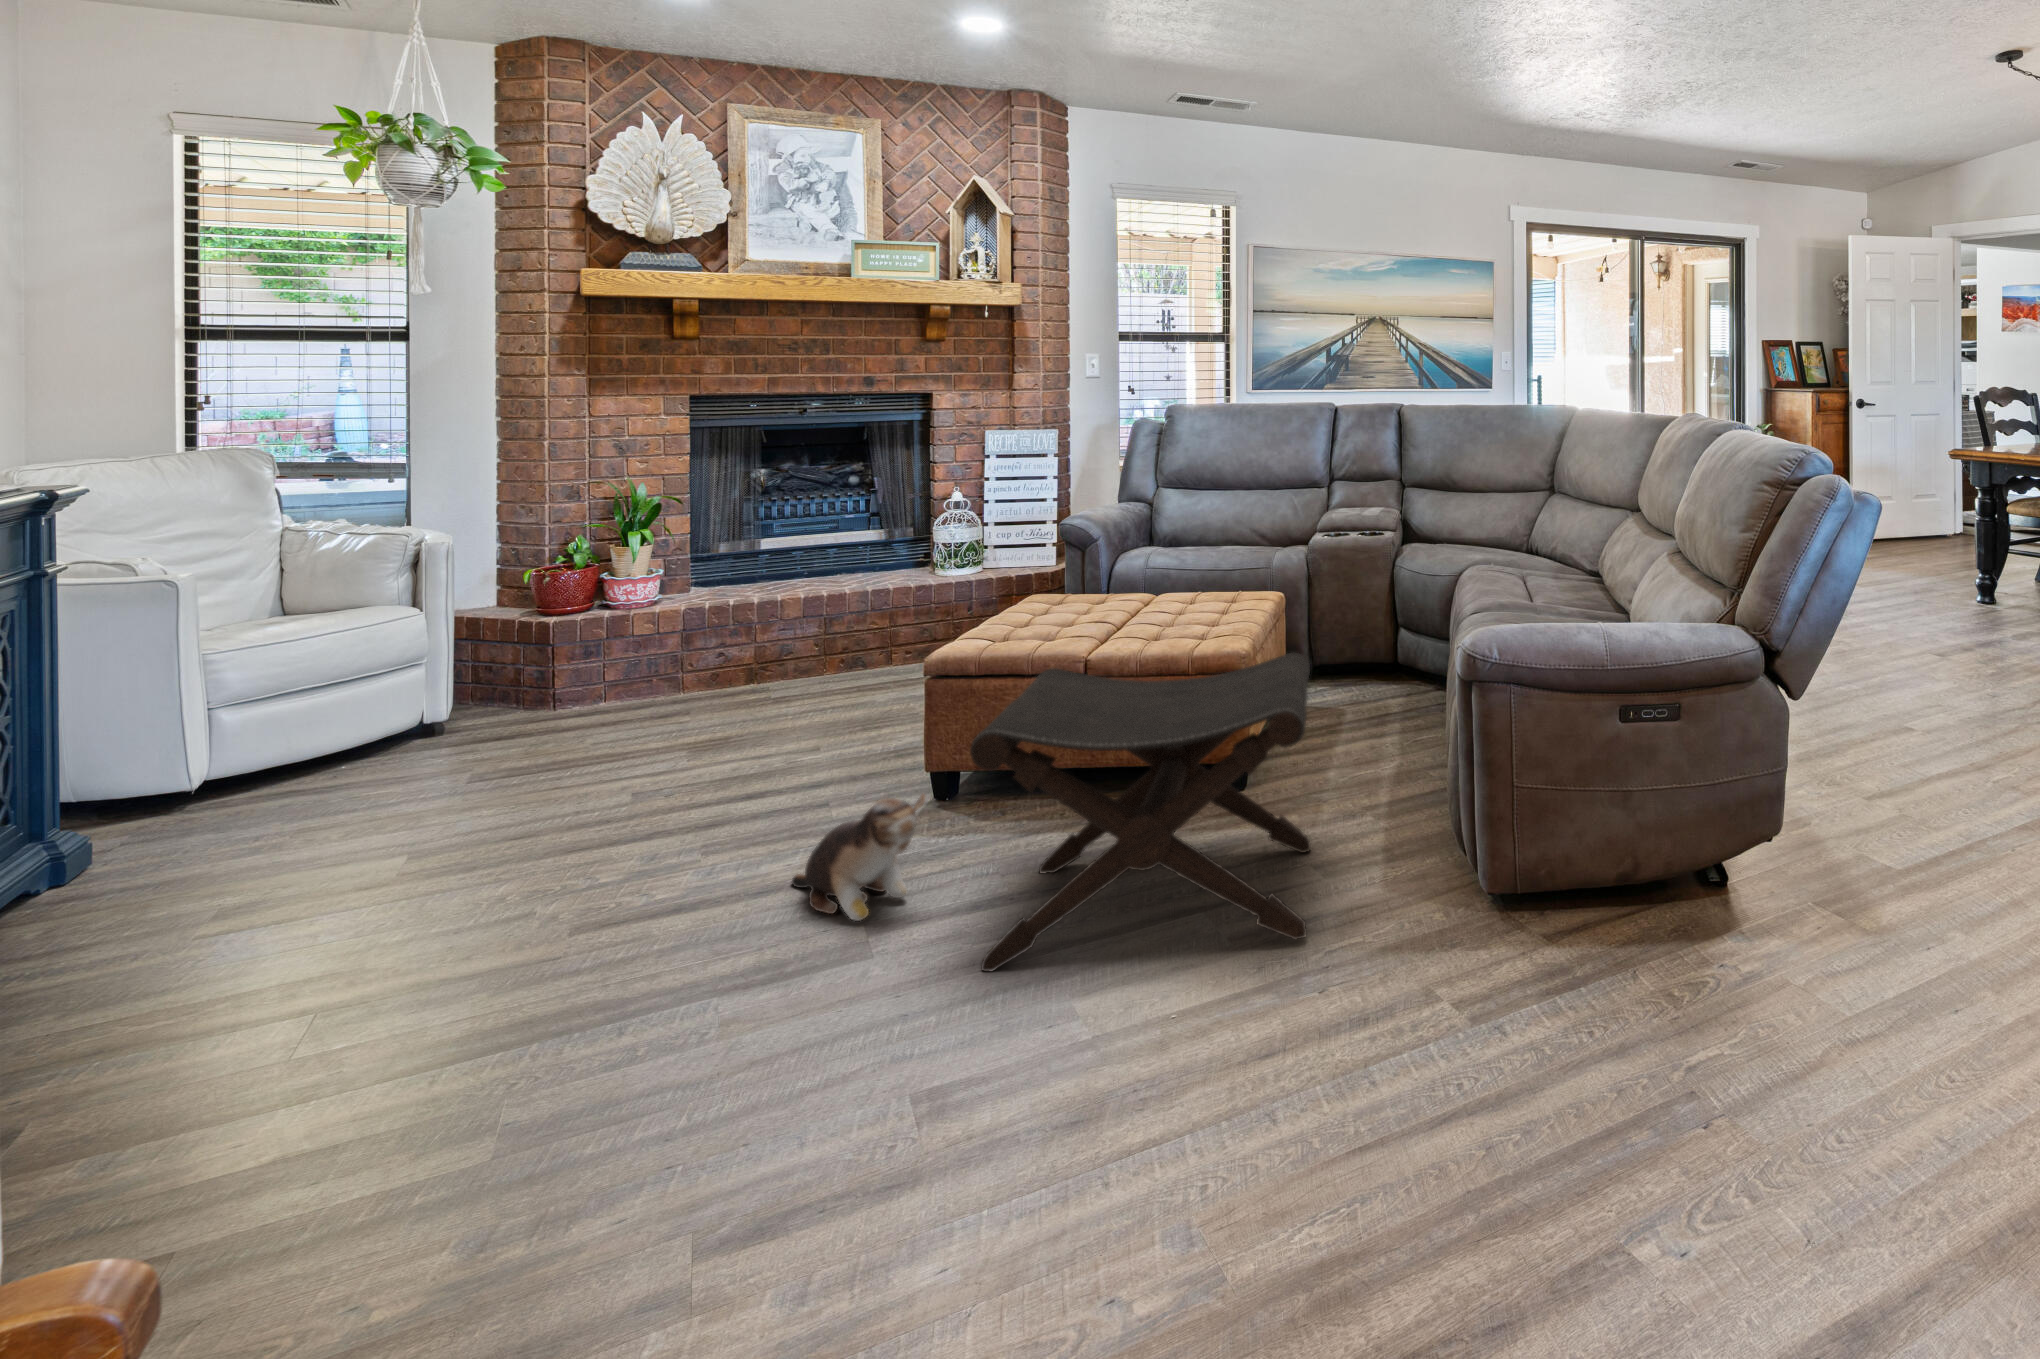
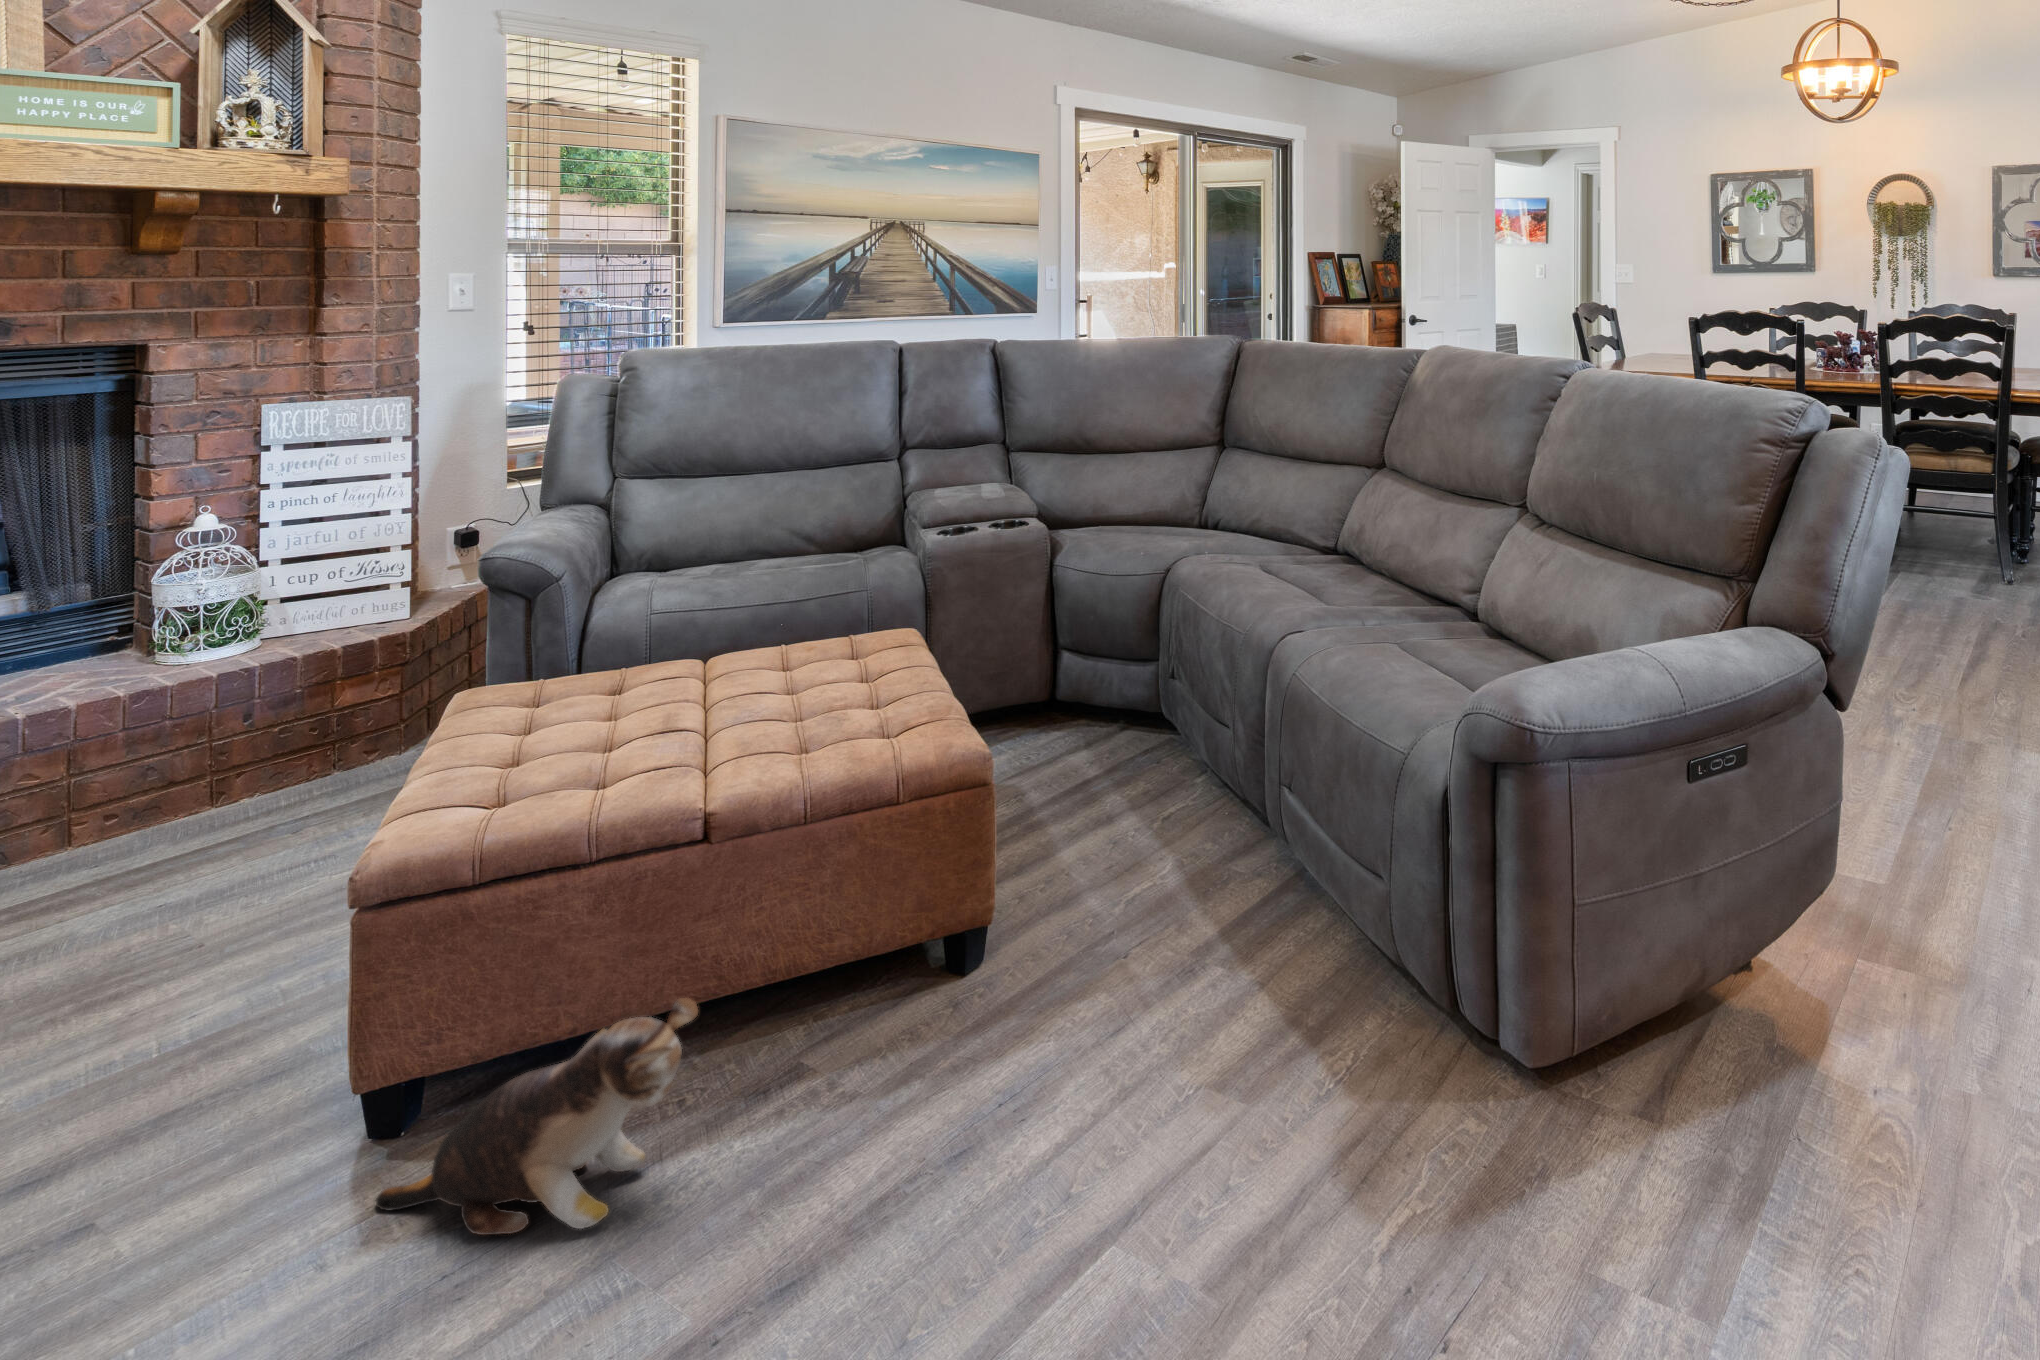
footstool: present [970,653,1311,972] -> none [797,684,1311,1231]

